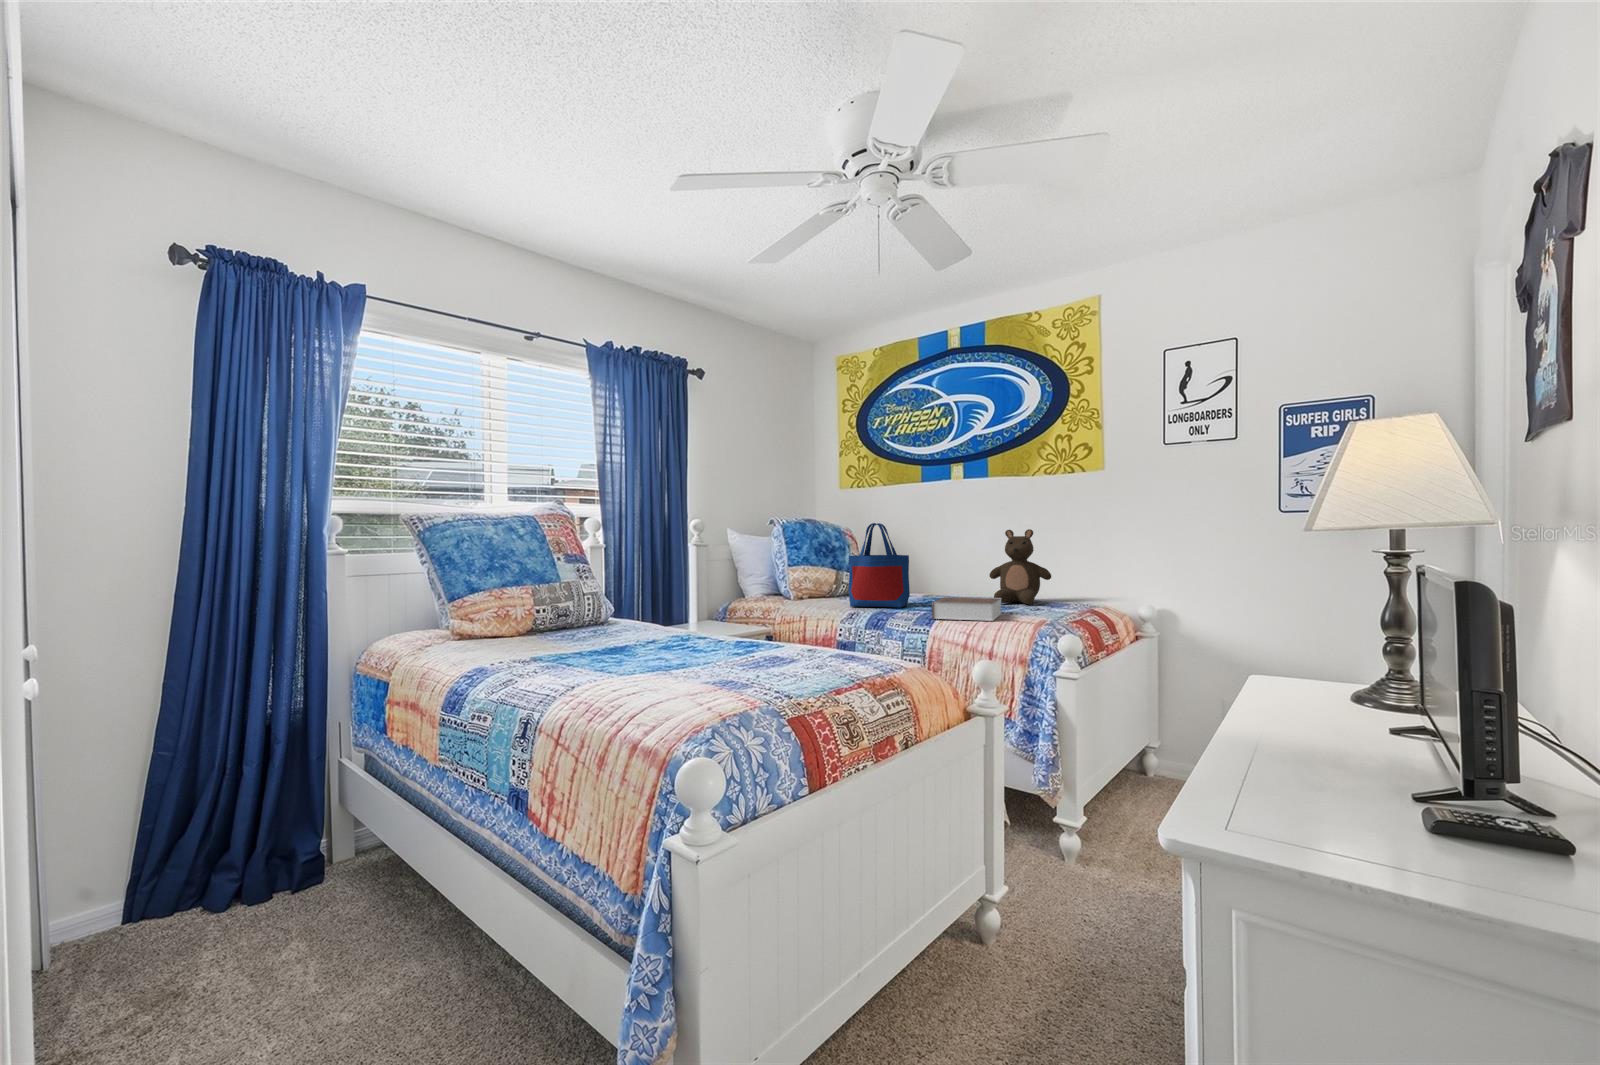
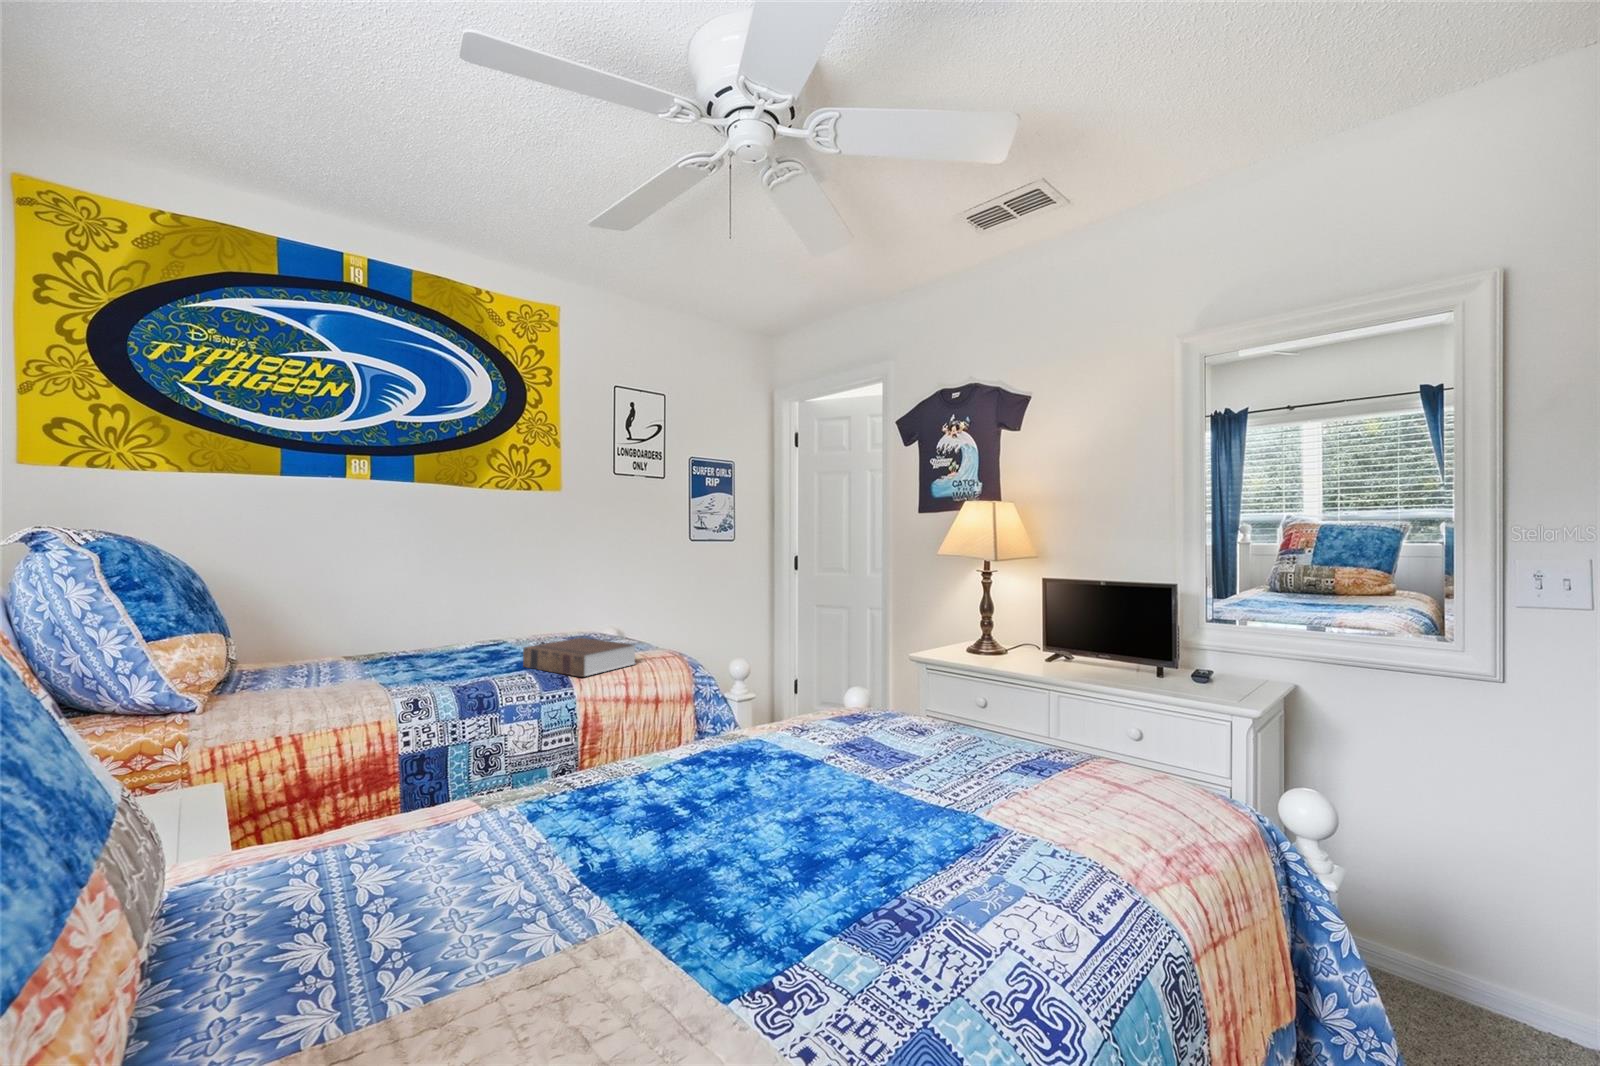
tote bag: present [849,523,910,608] -> none [336,548,445,693]
stuffed bear: present [989,529,1051,604] -> none [480,554,557,645]

